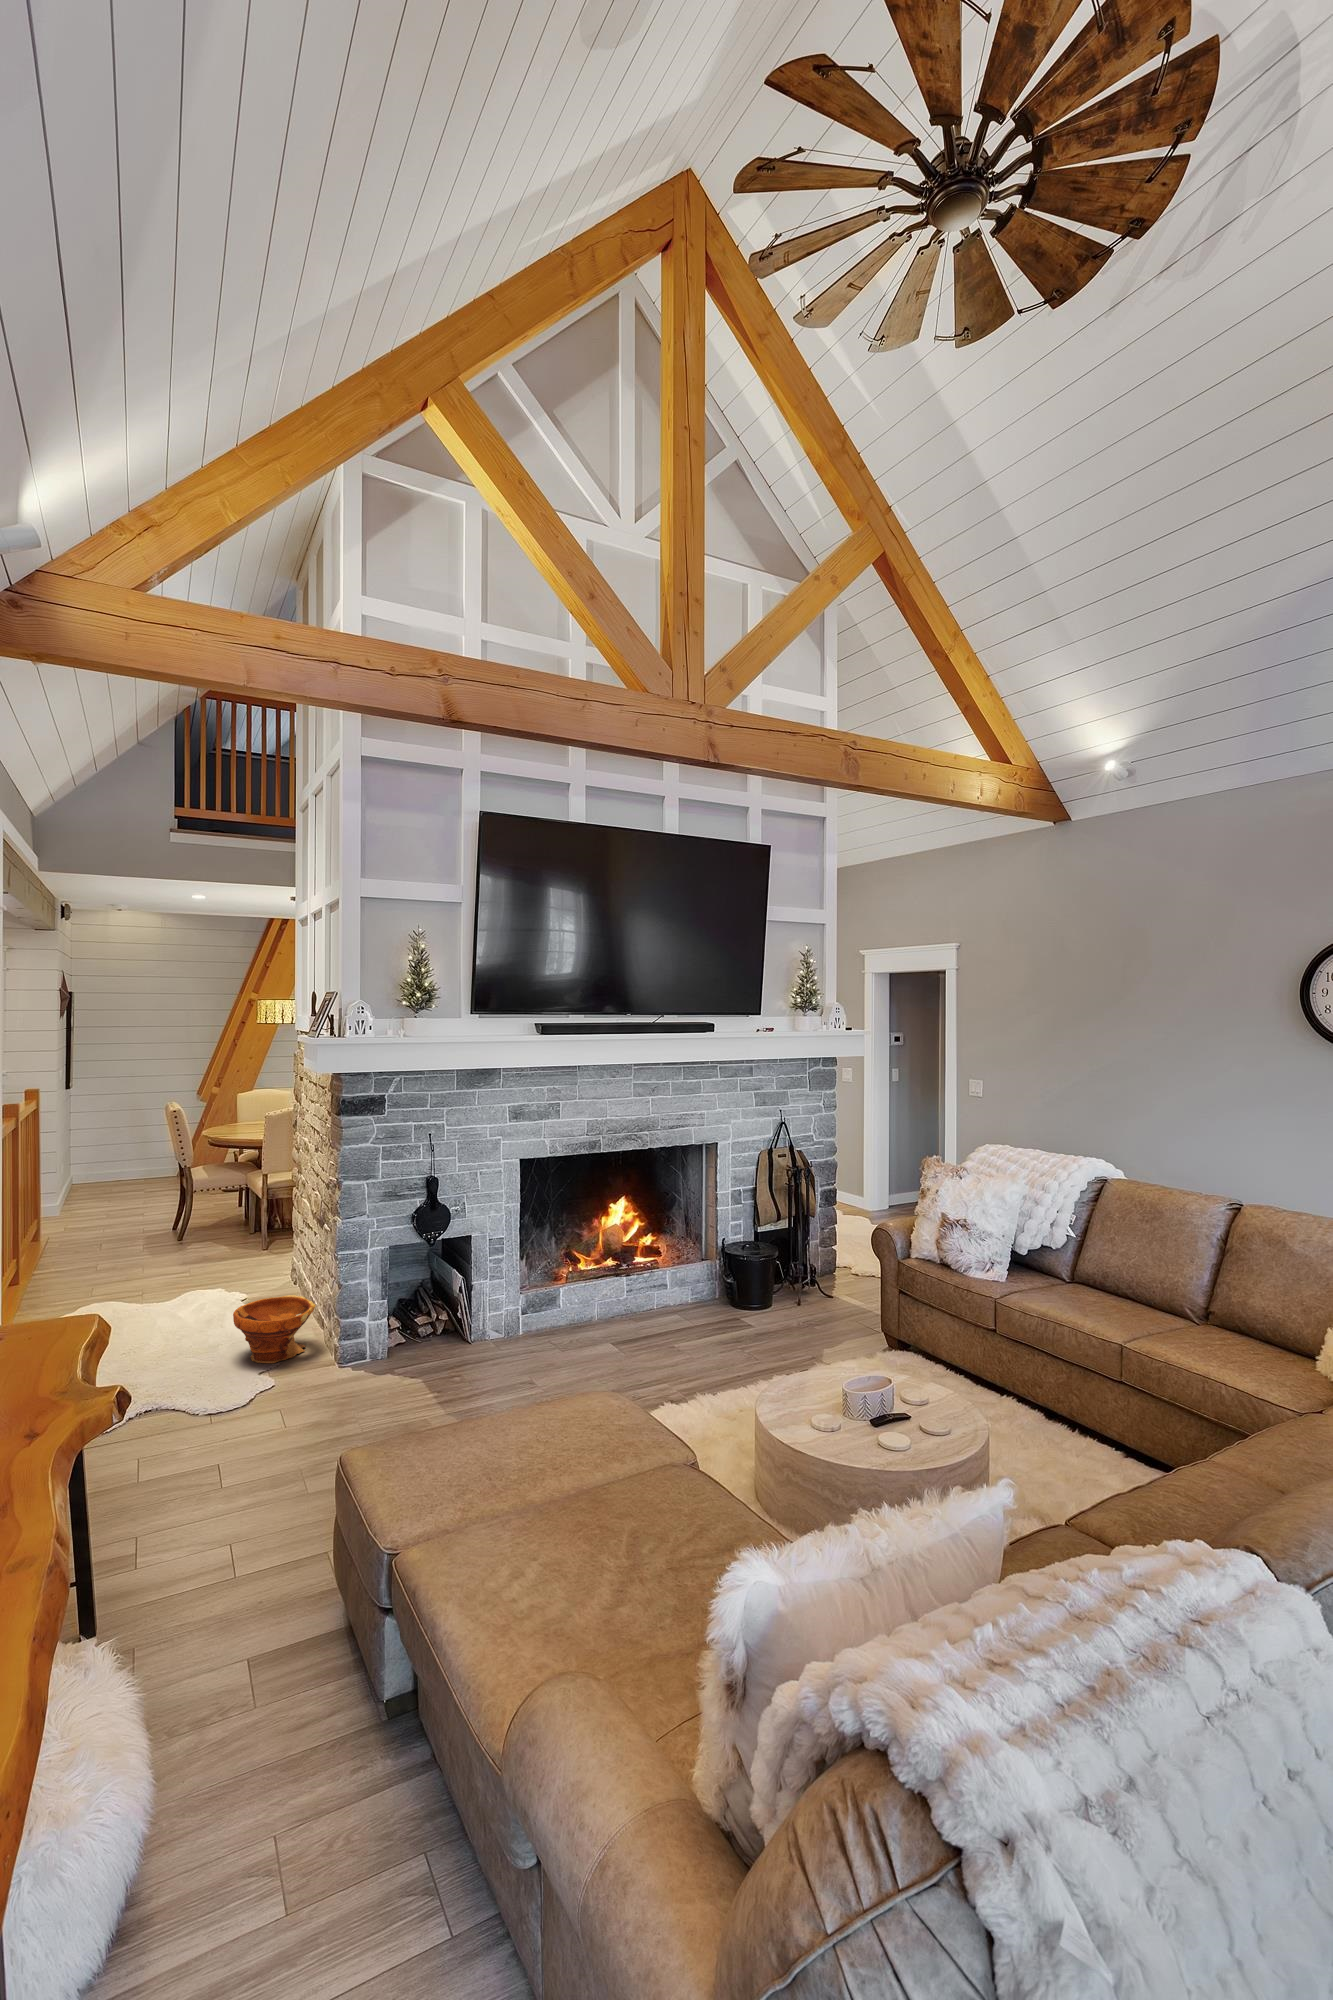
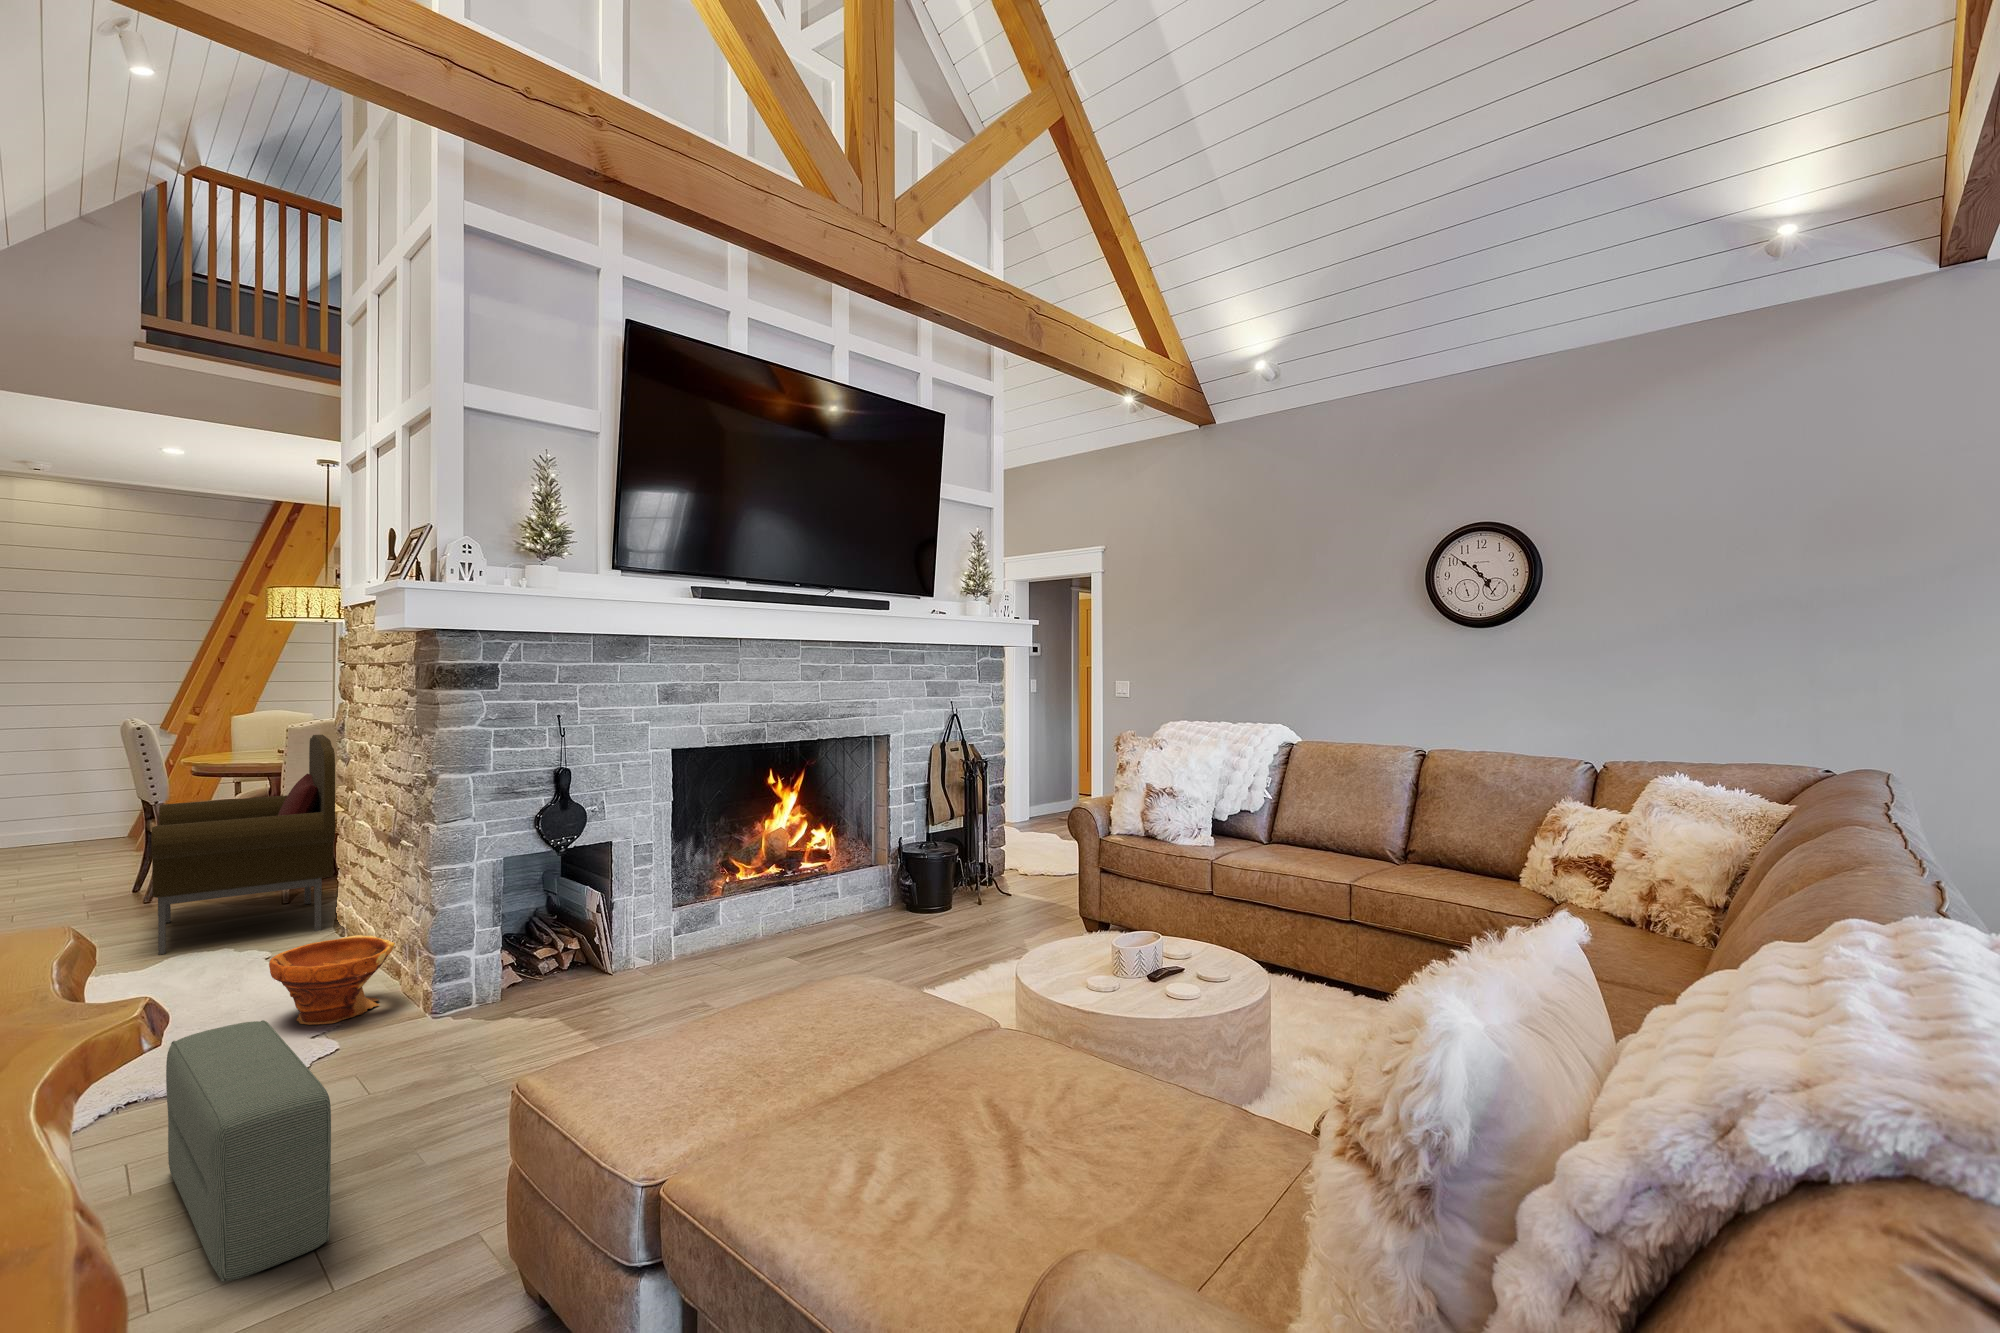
armchair: none [173,1120,291,1288] -> present [151,735,335,955]
pouf: none [153,1372,235,1558] -> present [166,1020,331,1282]

